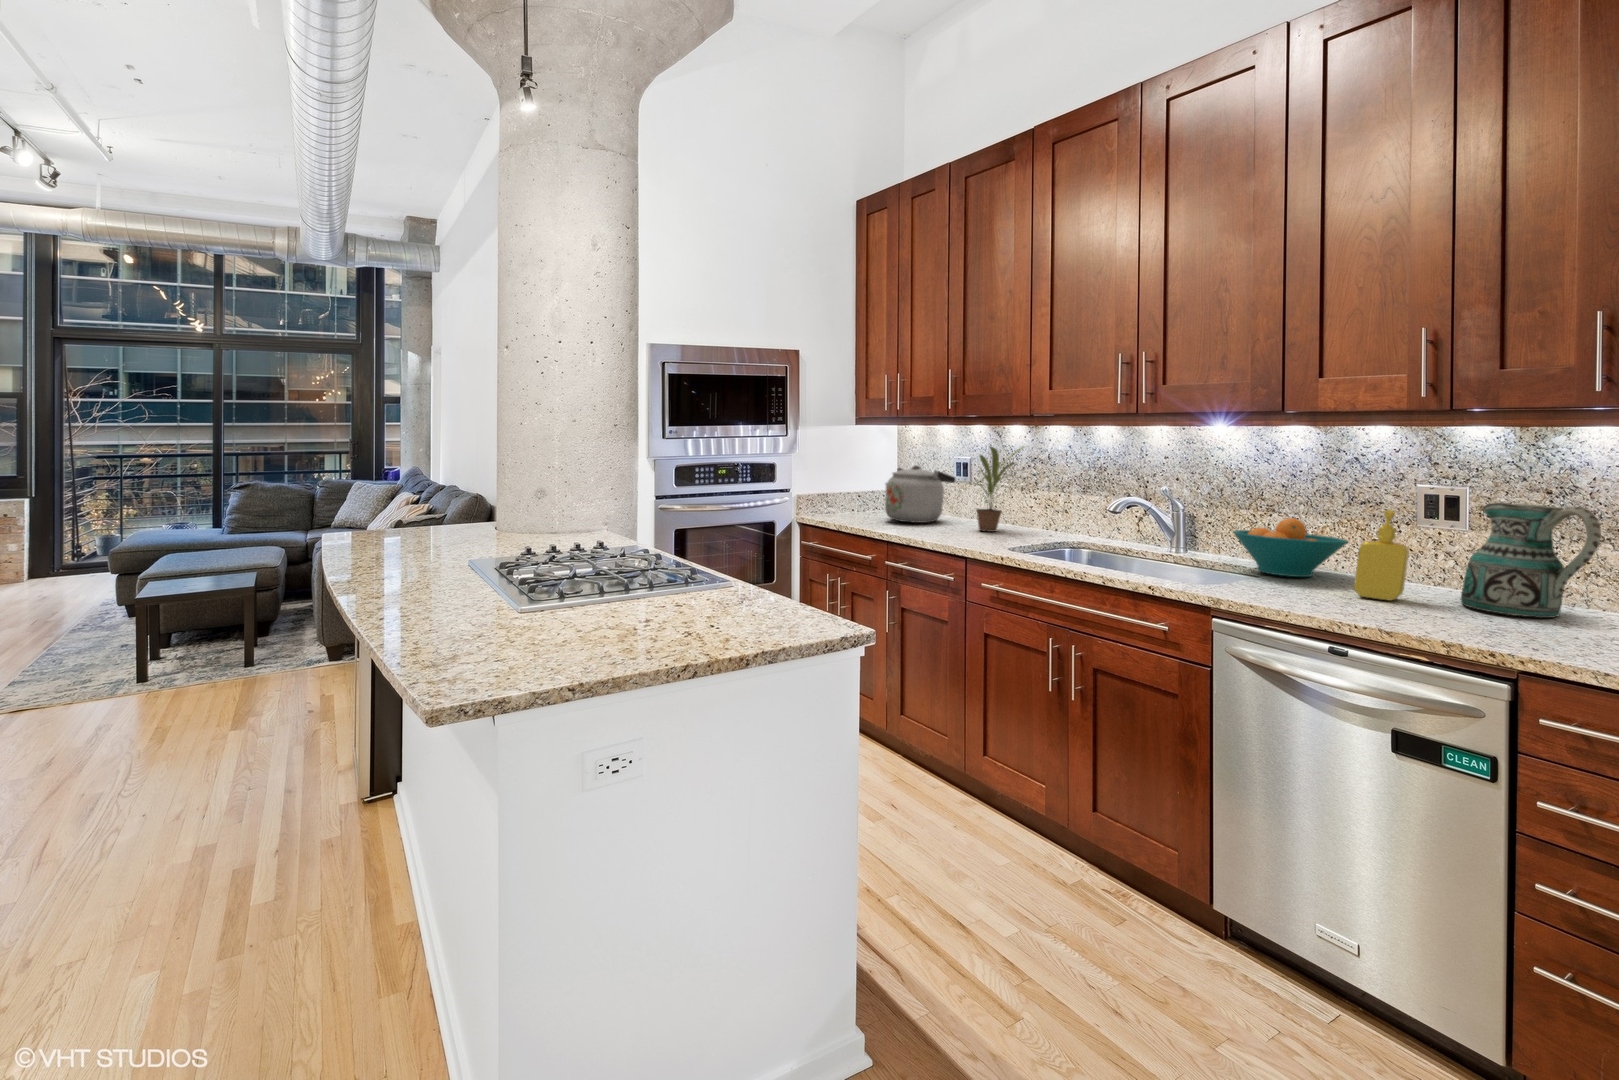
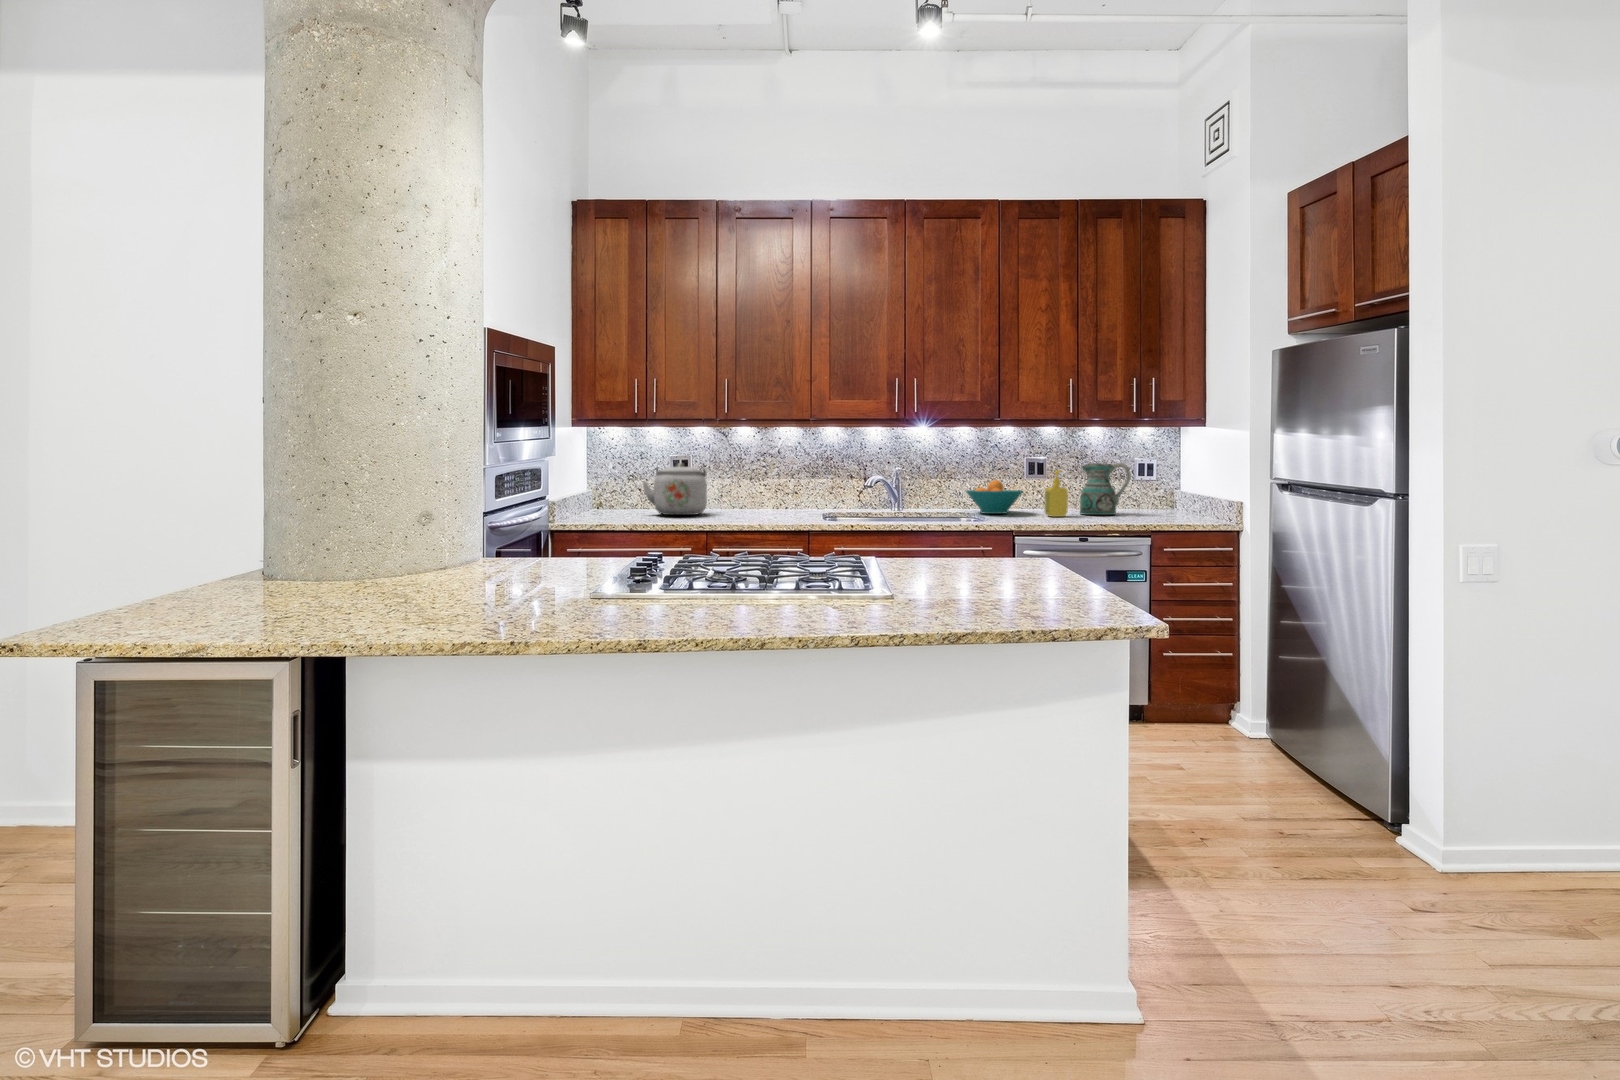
potted plant: present [976,446,1024,532] -> none [743,442,792,514]

